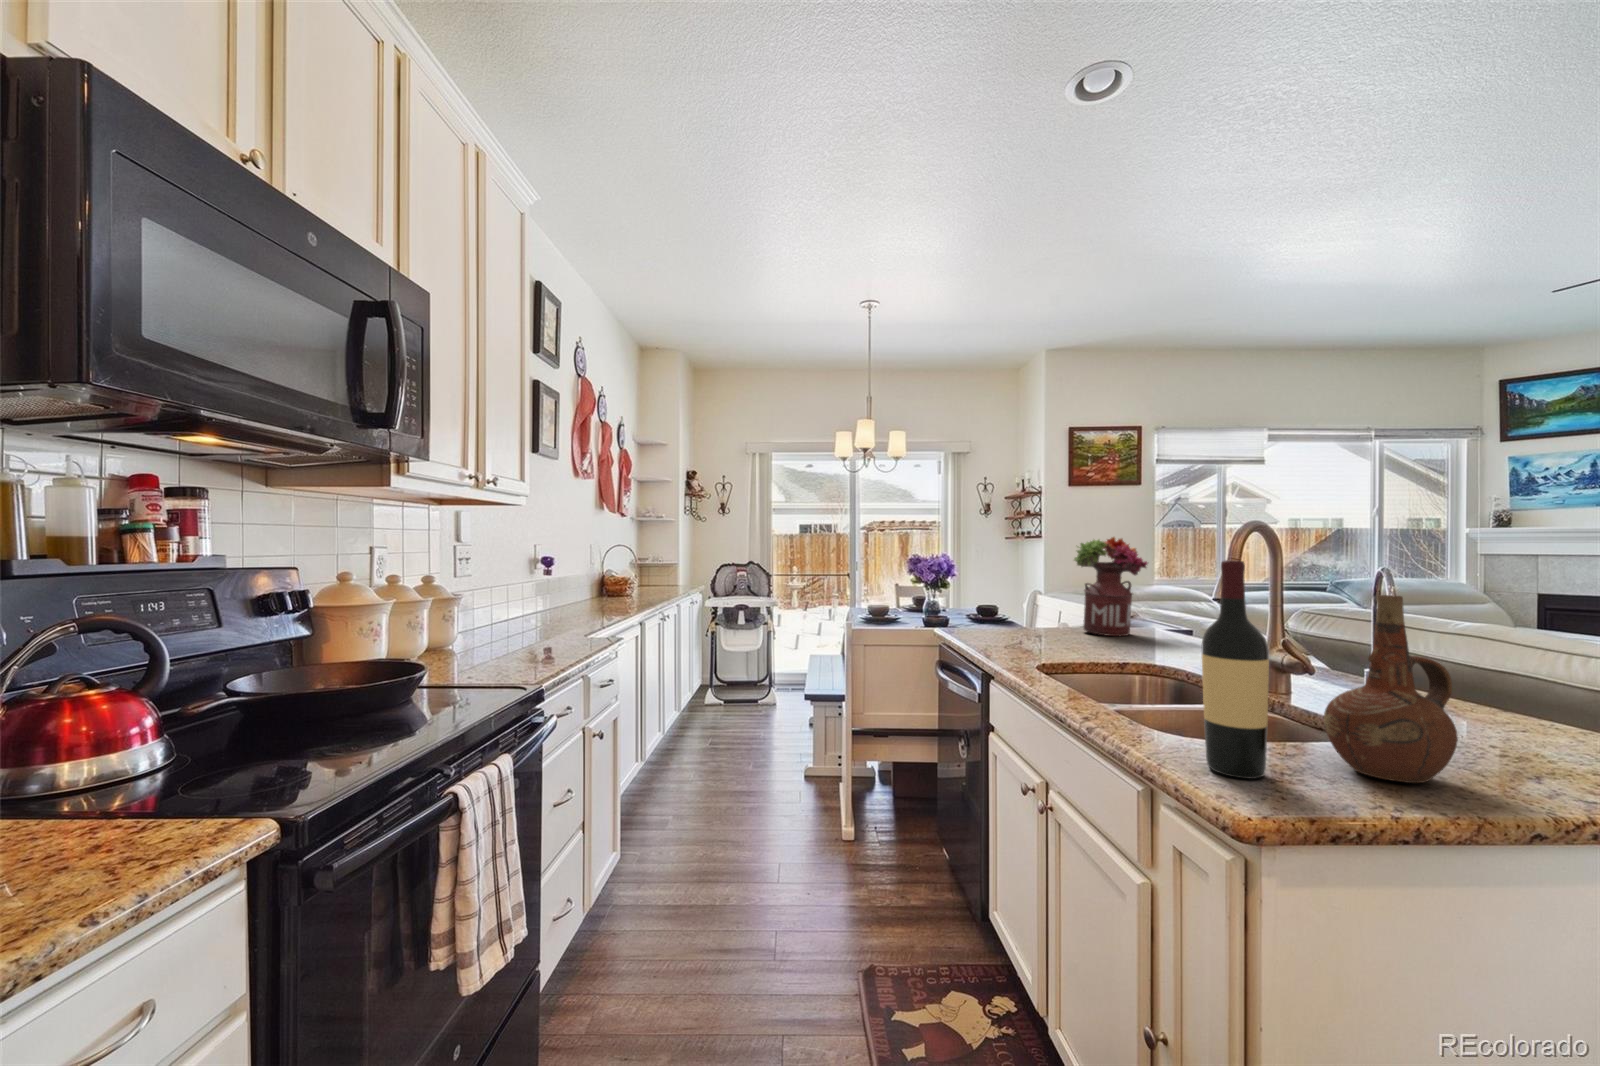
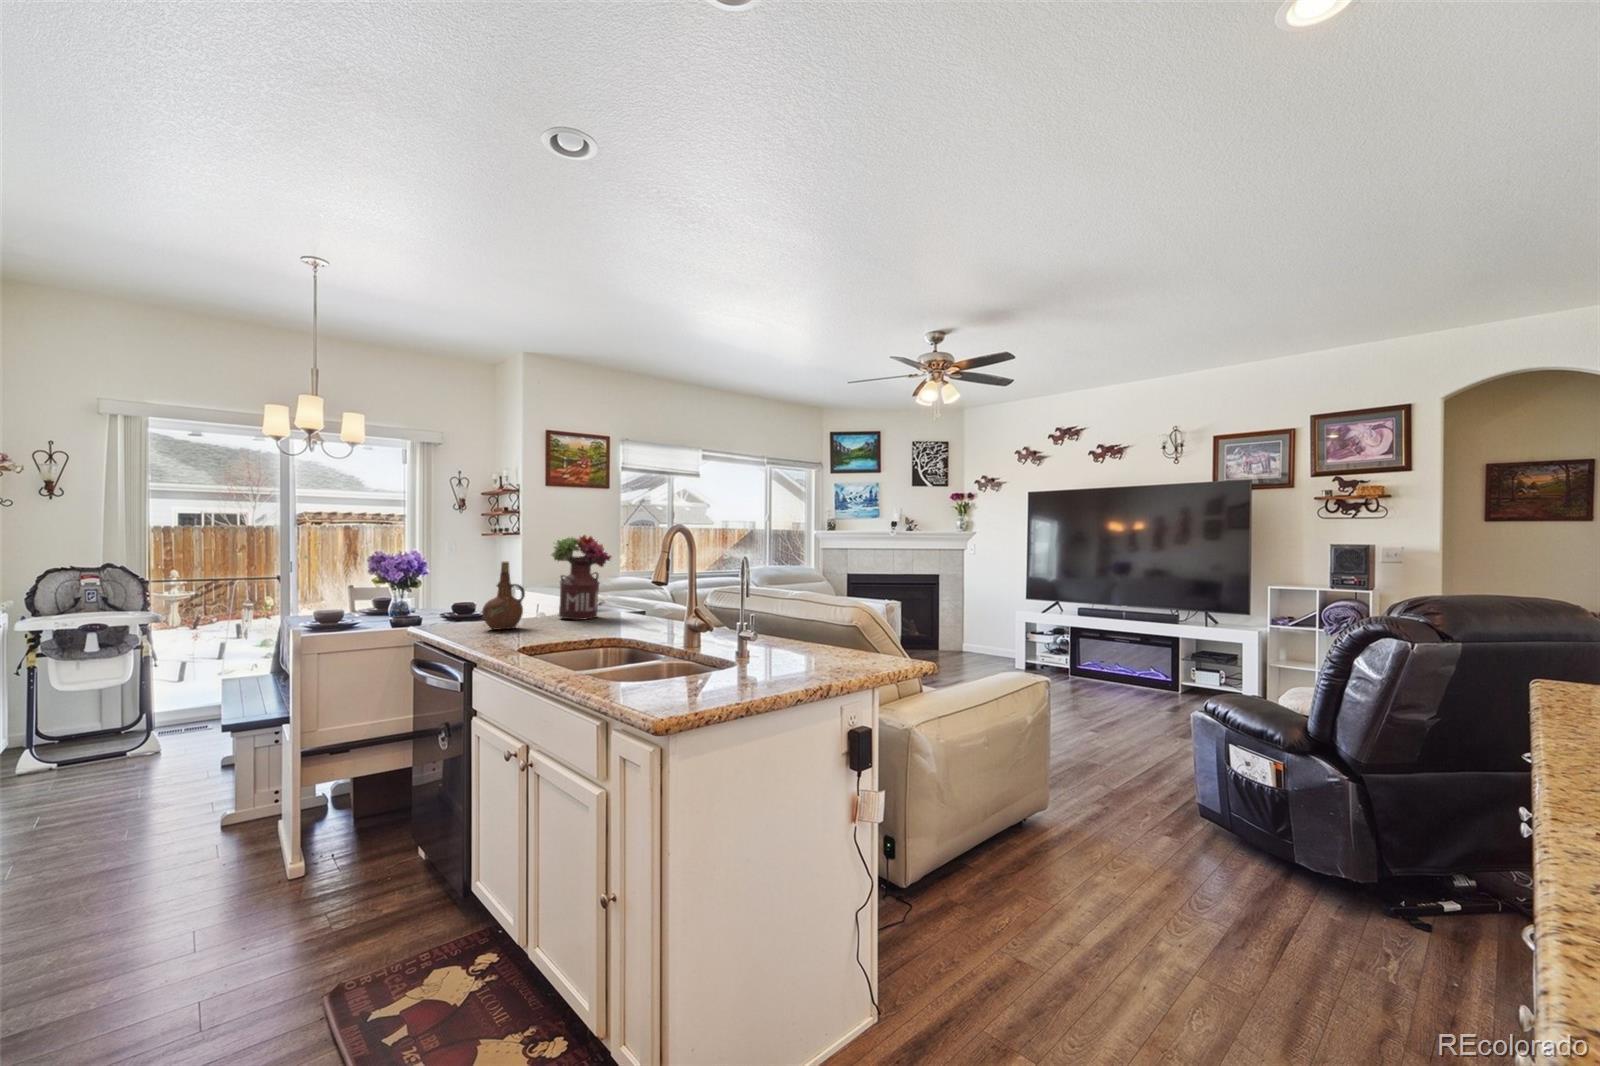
wine bottle: present [1202,560,1269,779] -> none [639,554,678,699]
ceramic pitcher: present [1324,595,1458,783] -> present [482,562,525,629]

